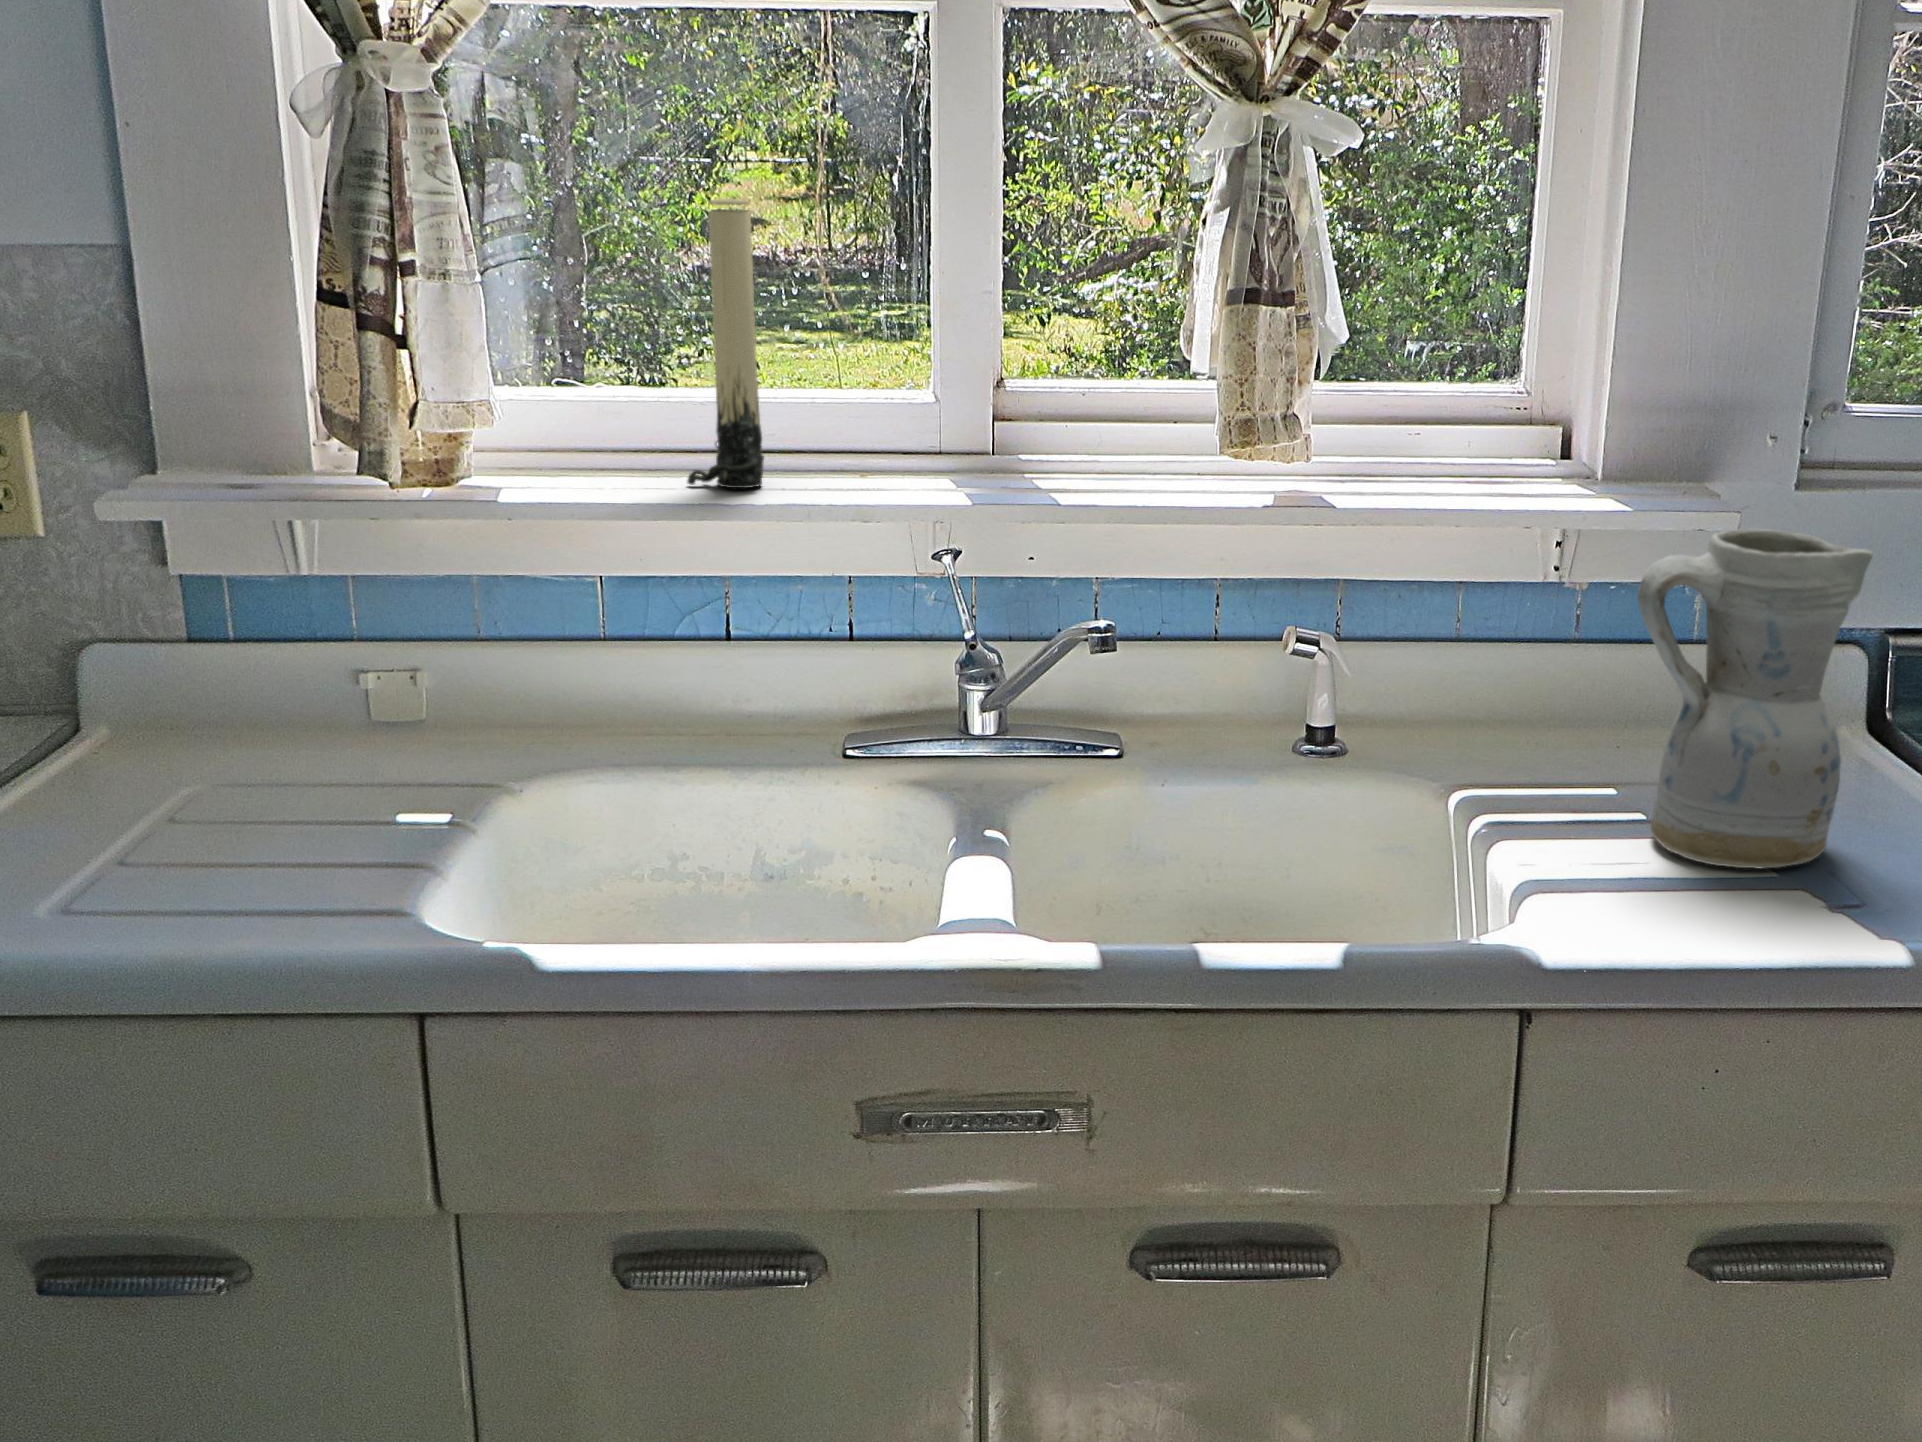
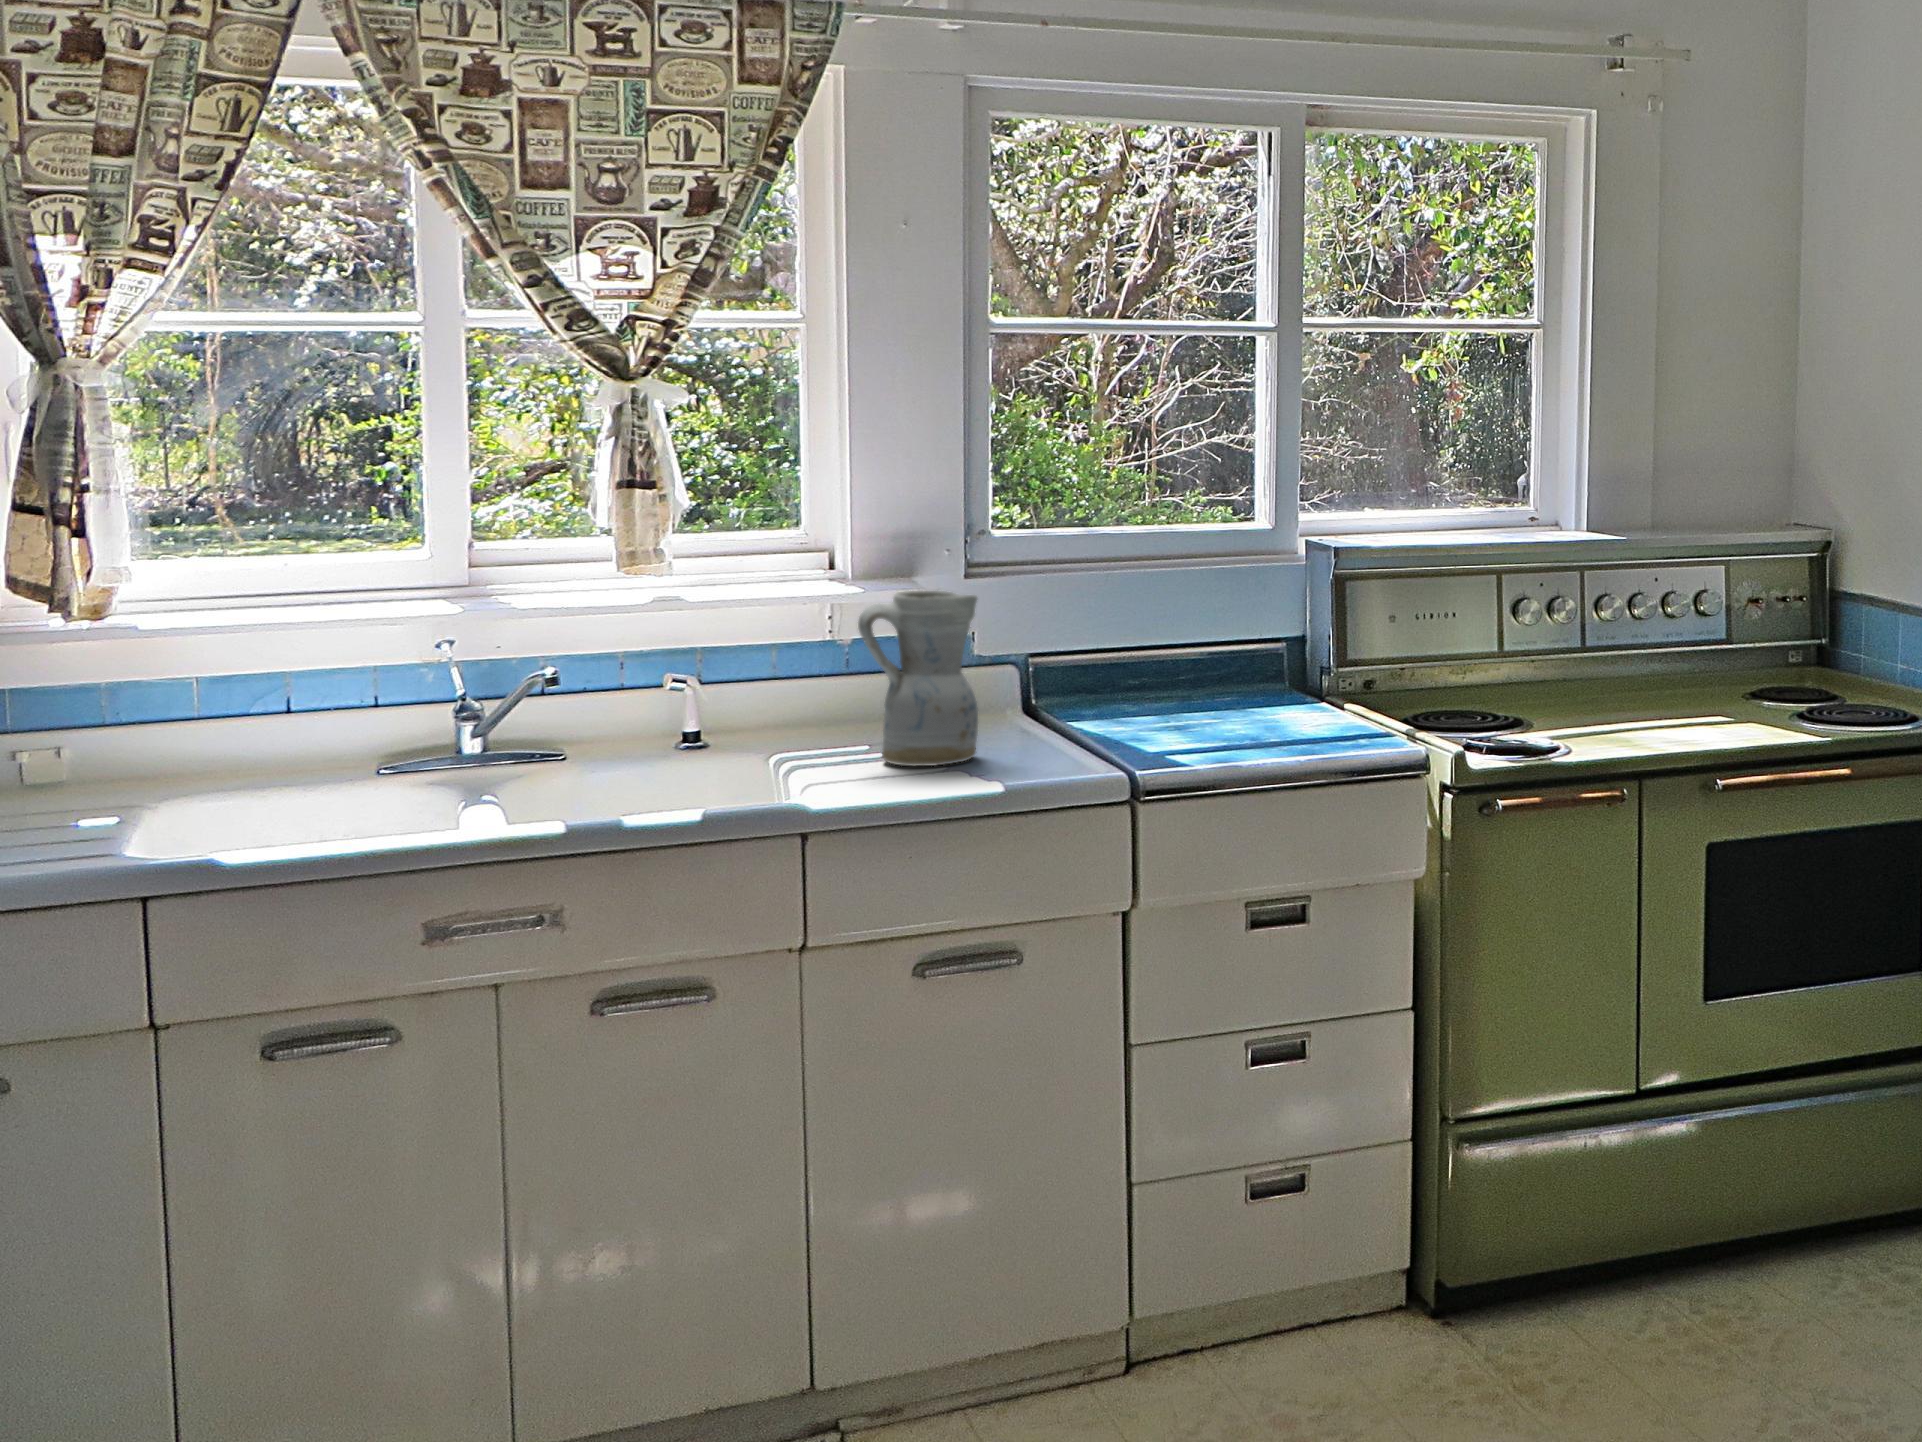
candle: present [688,198,764,488] -> none [264,443,318,616]

